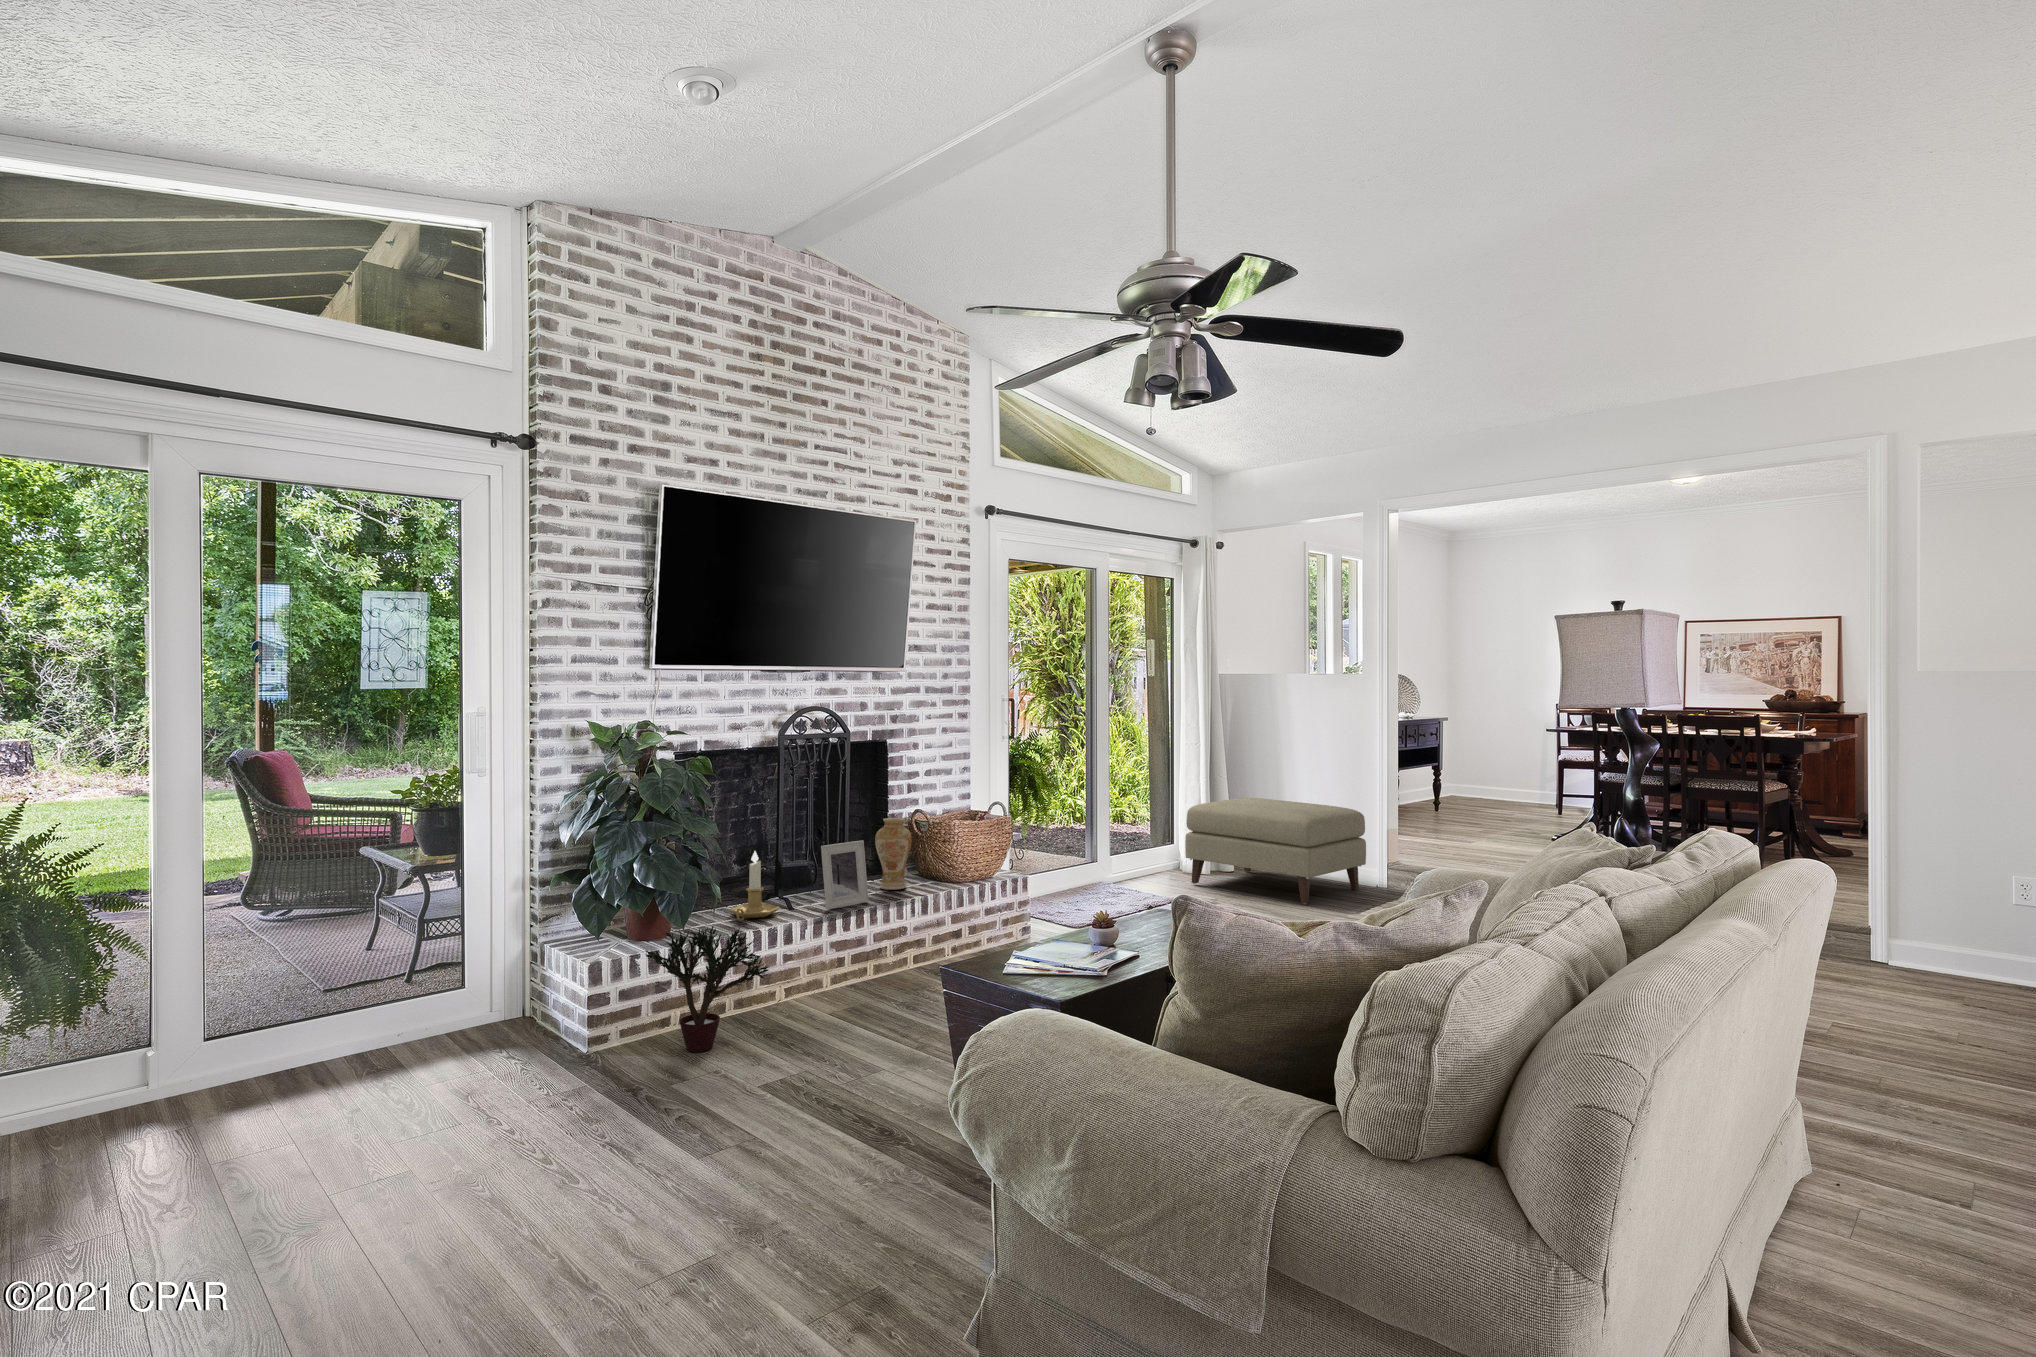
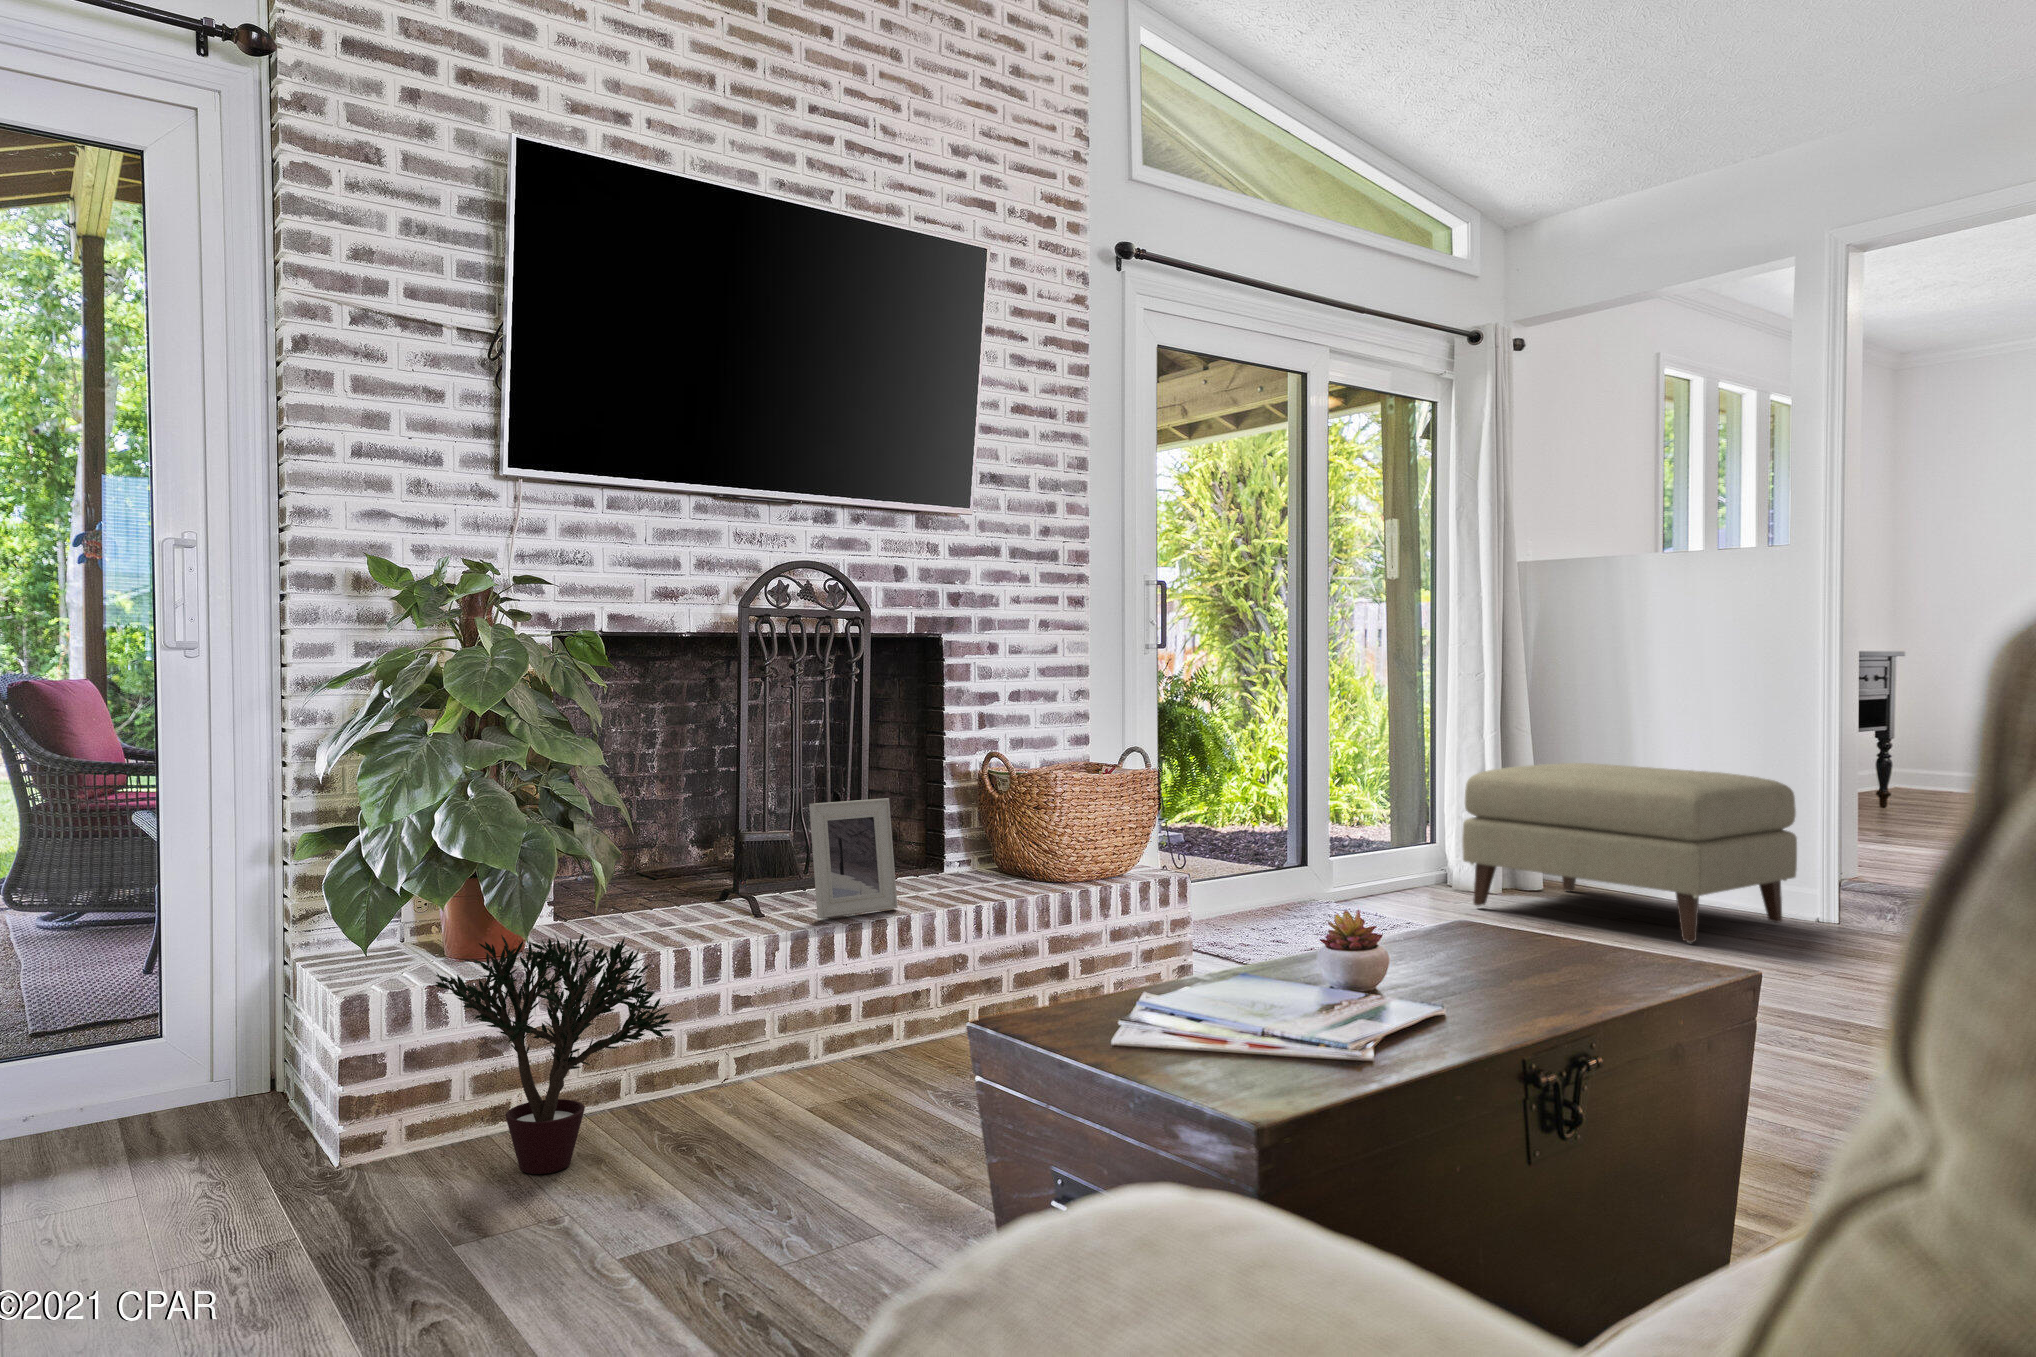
vase: present [875,818,912,890] -> none [915,765,980,890]
candlestick: present [730,851,779,921] -> none [644,807,733,932]

